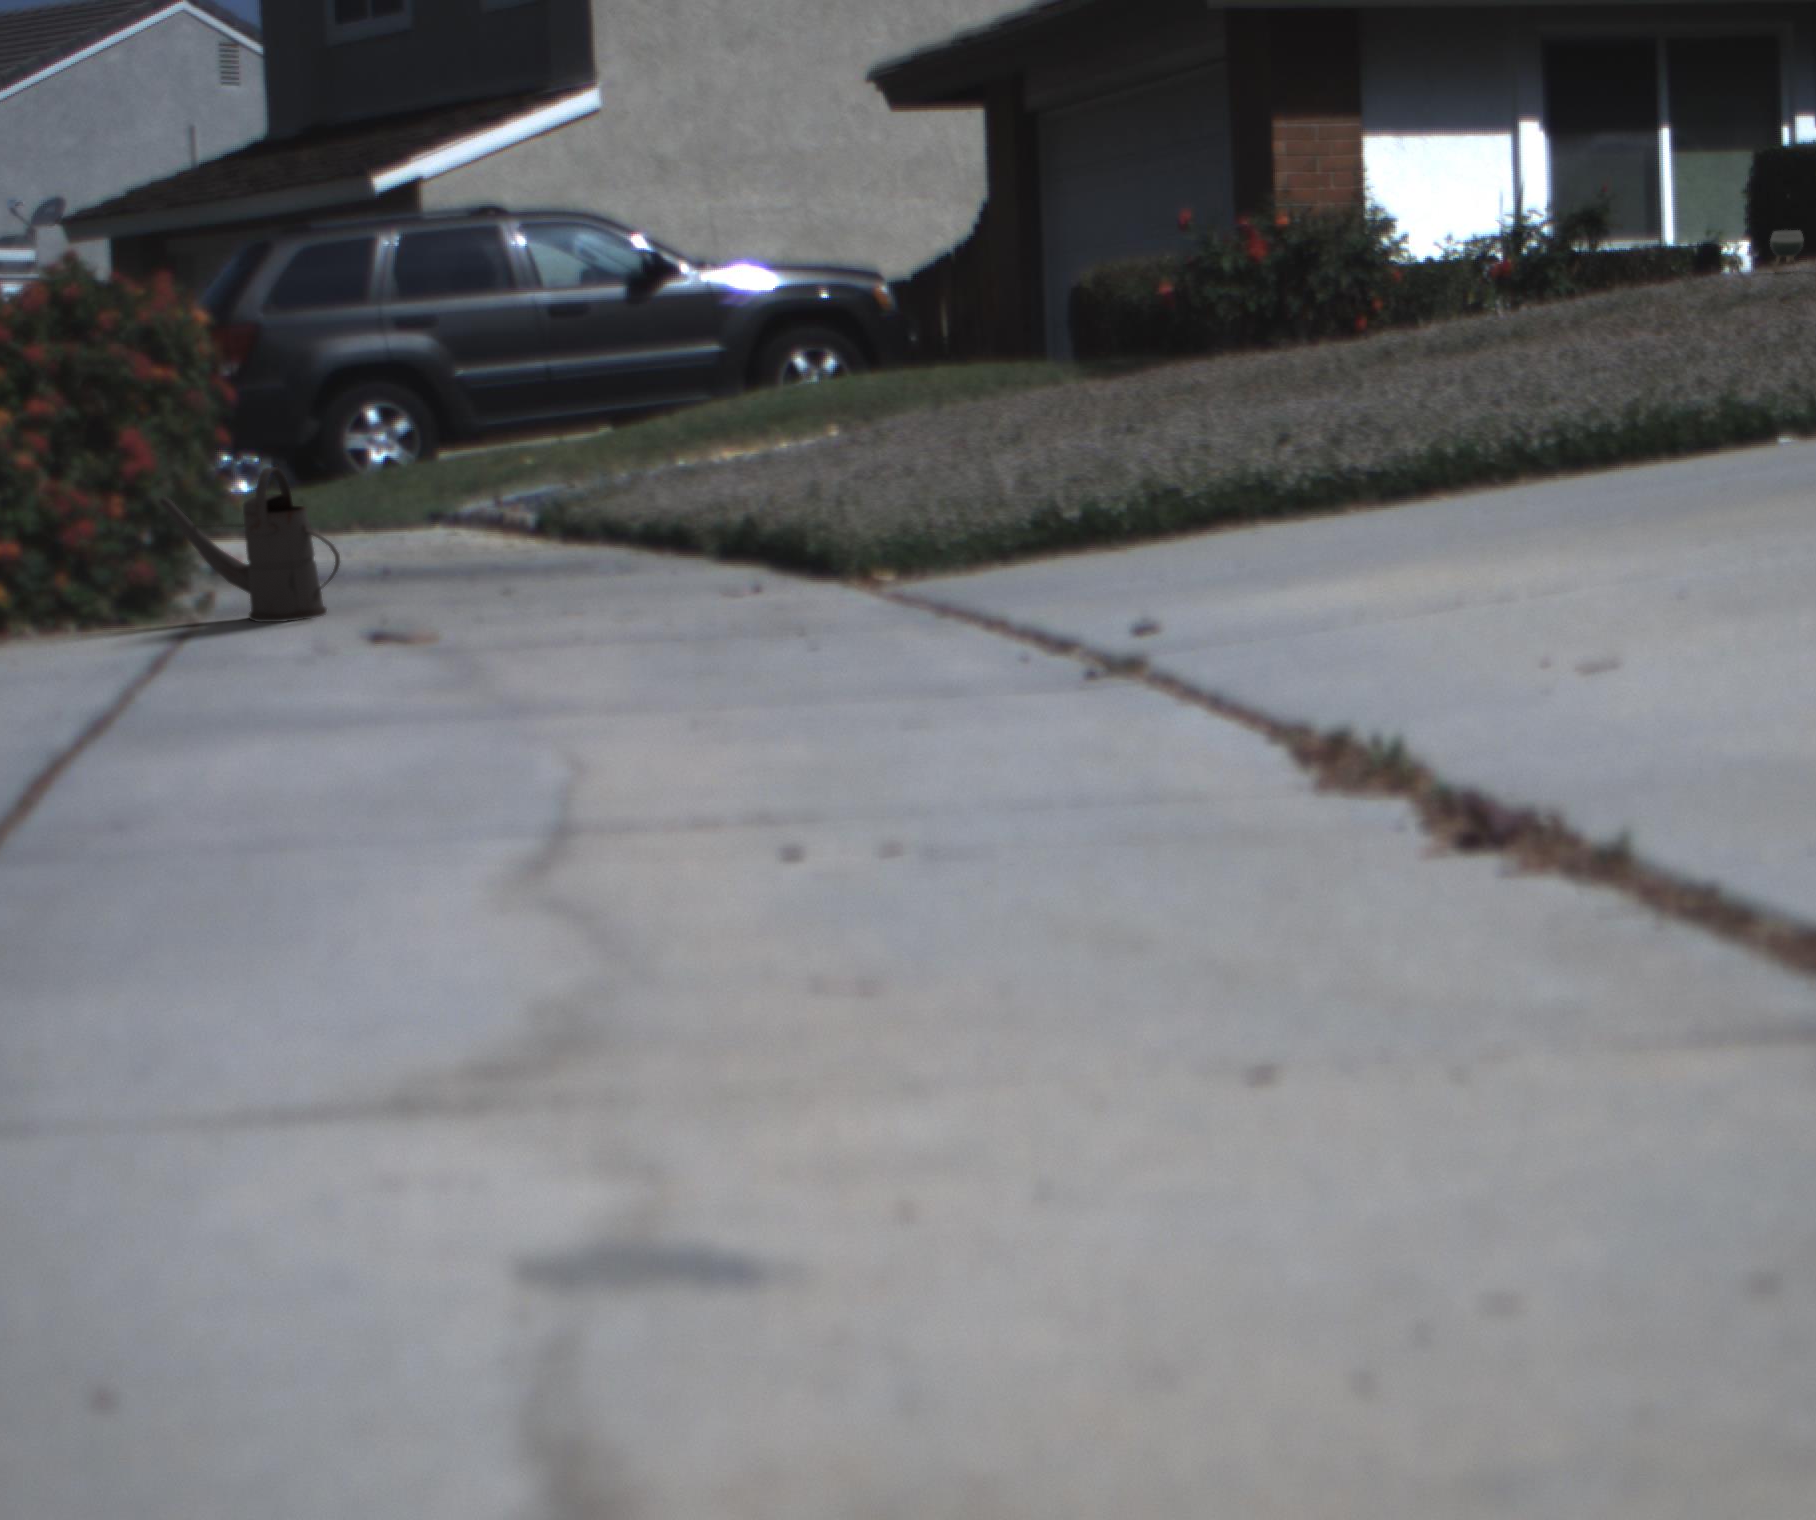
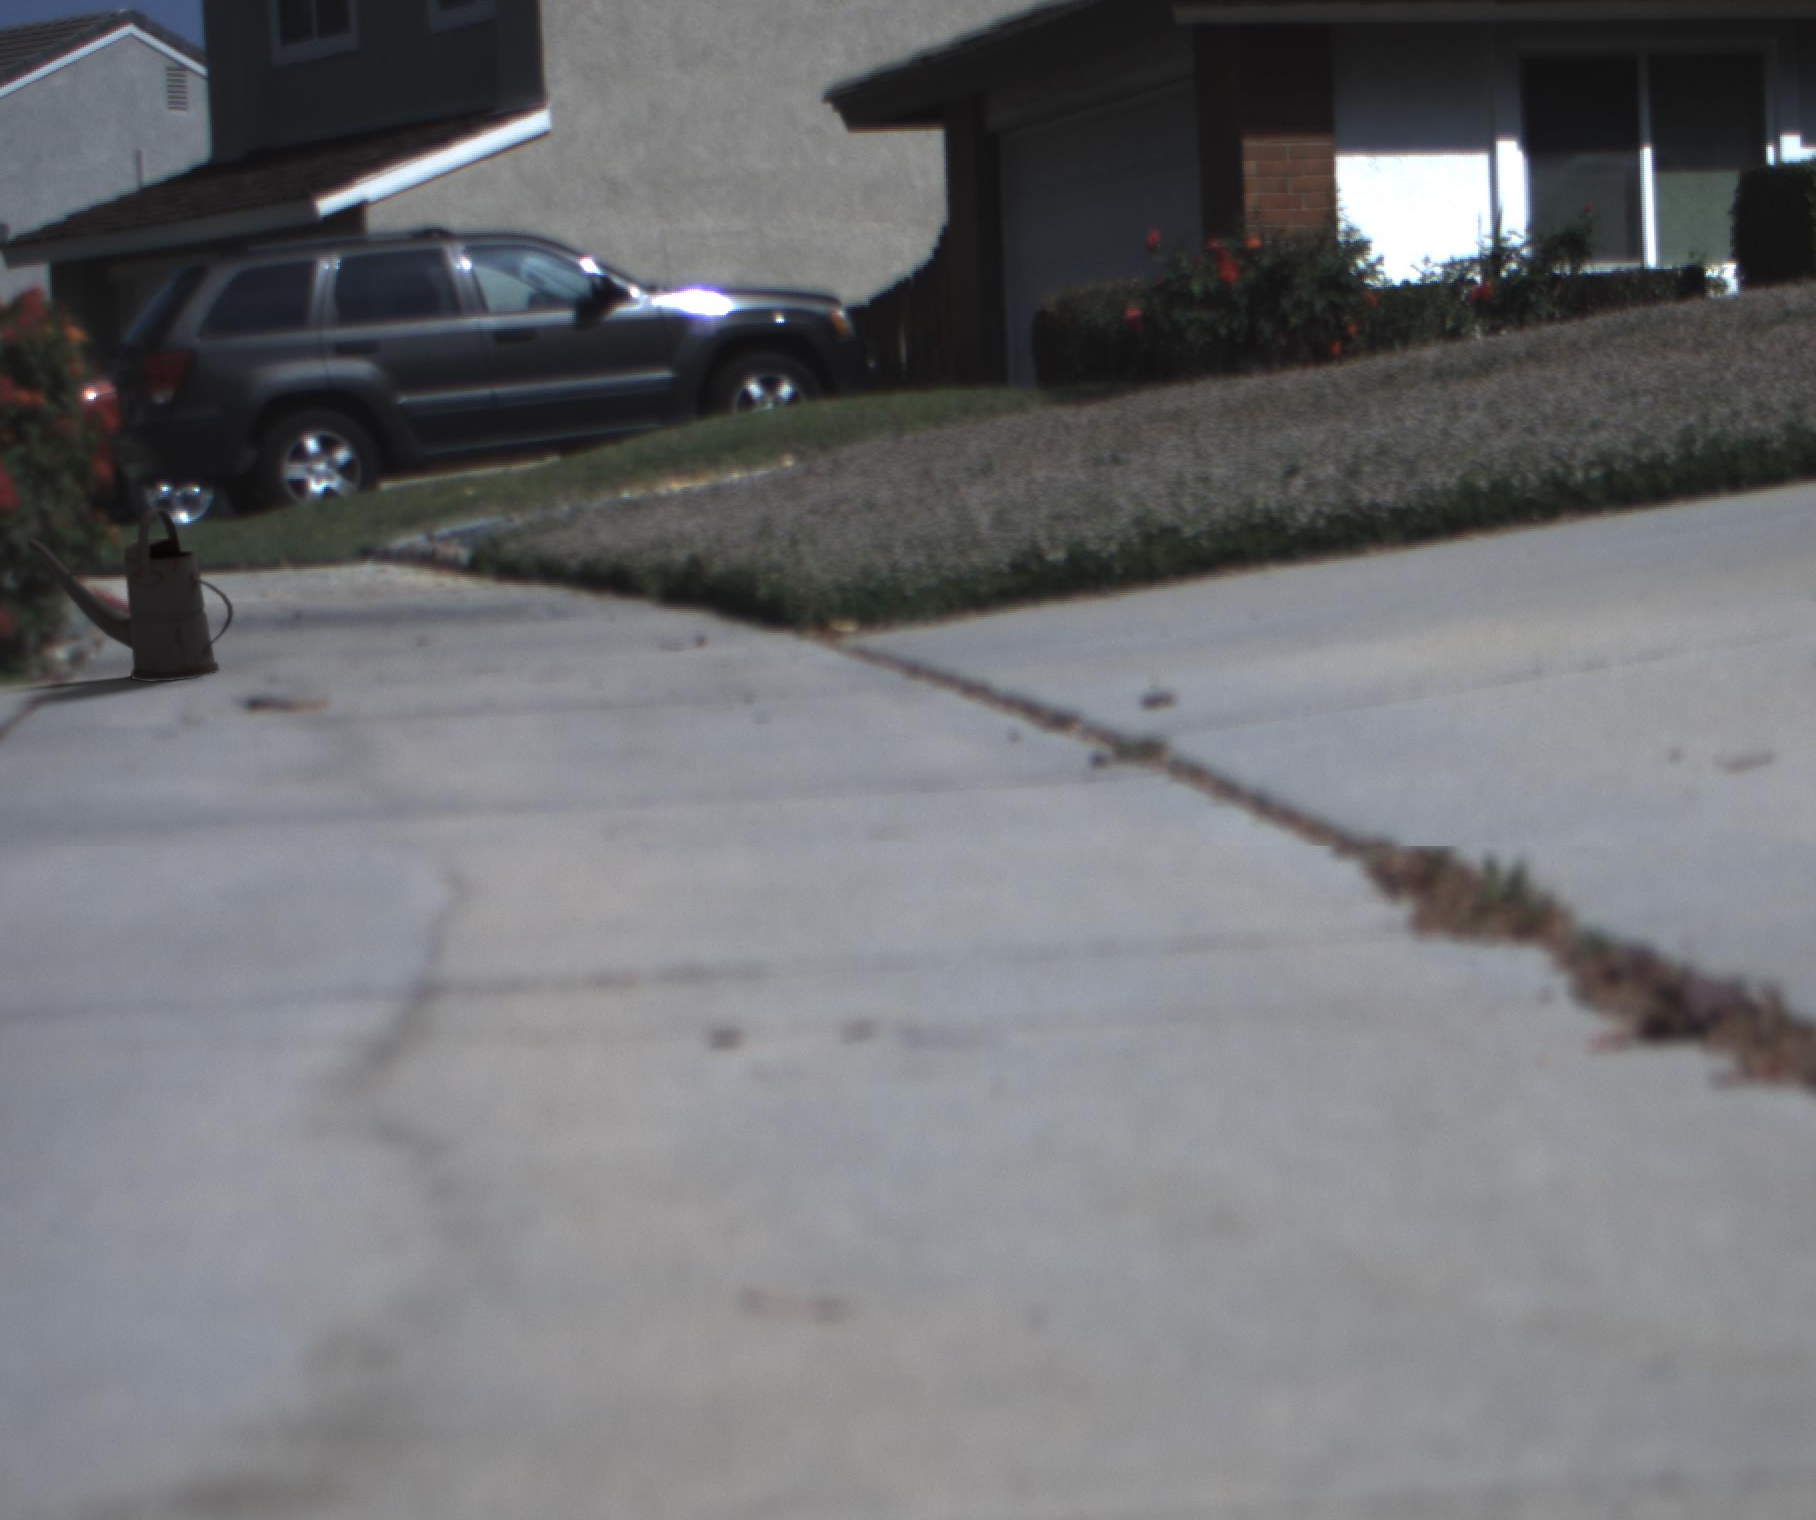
planter: present [1770,230,1803,264] -> none [1758,252,1793,296]

